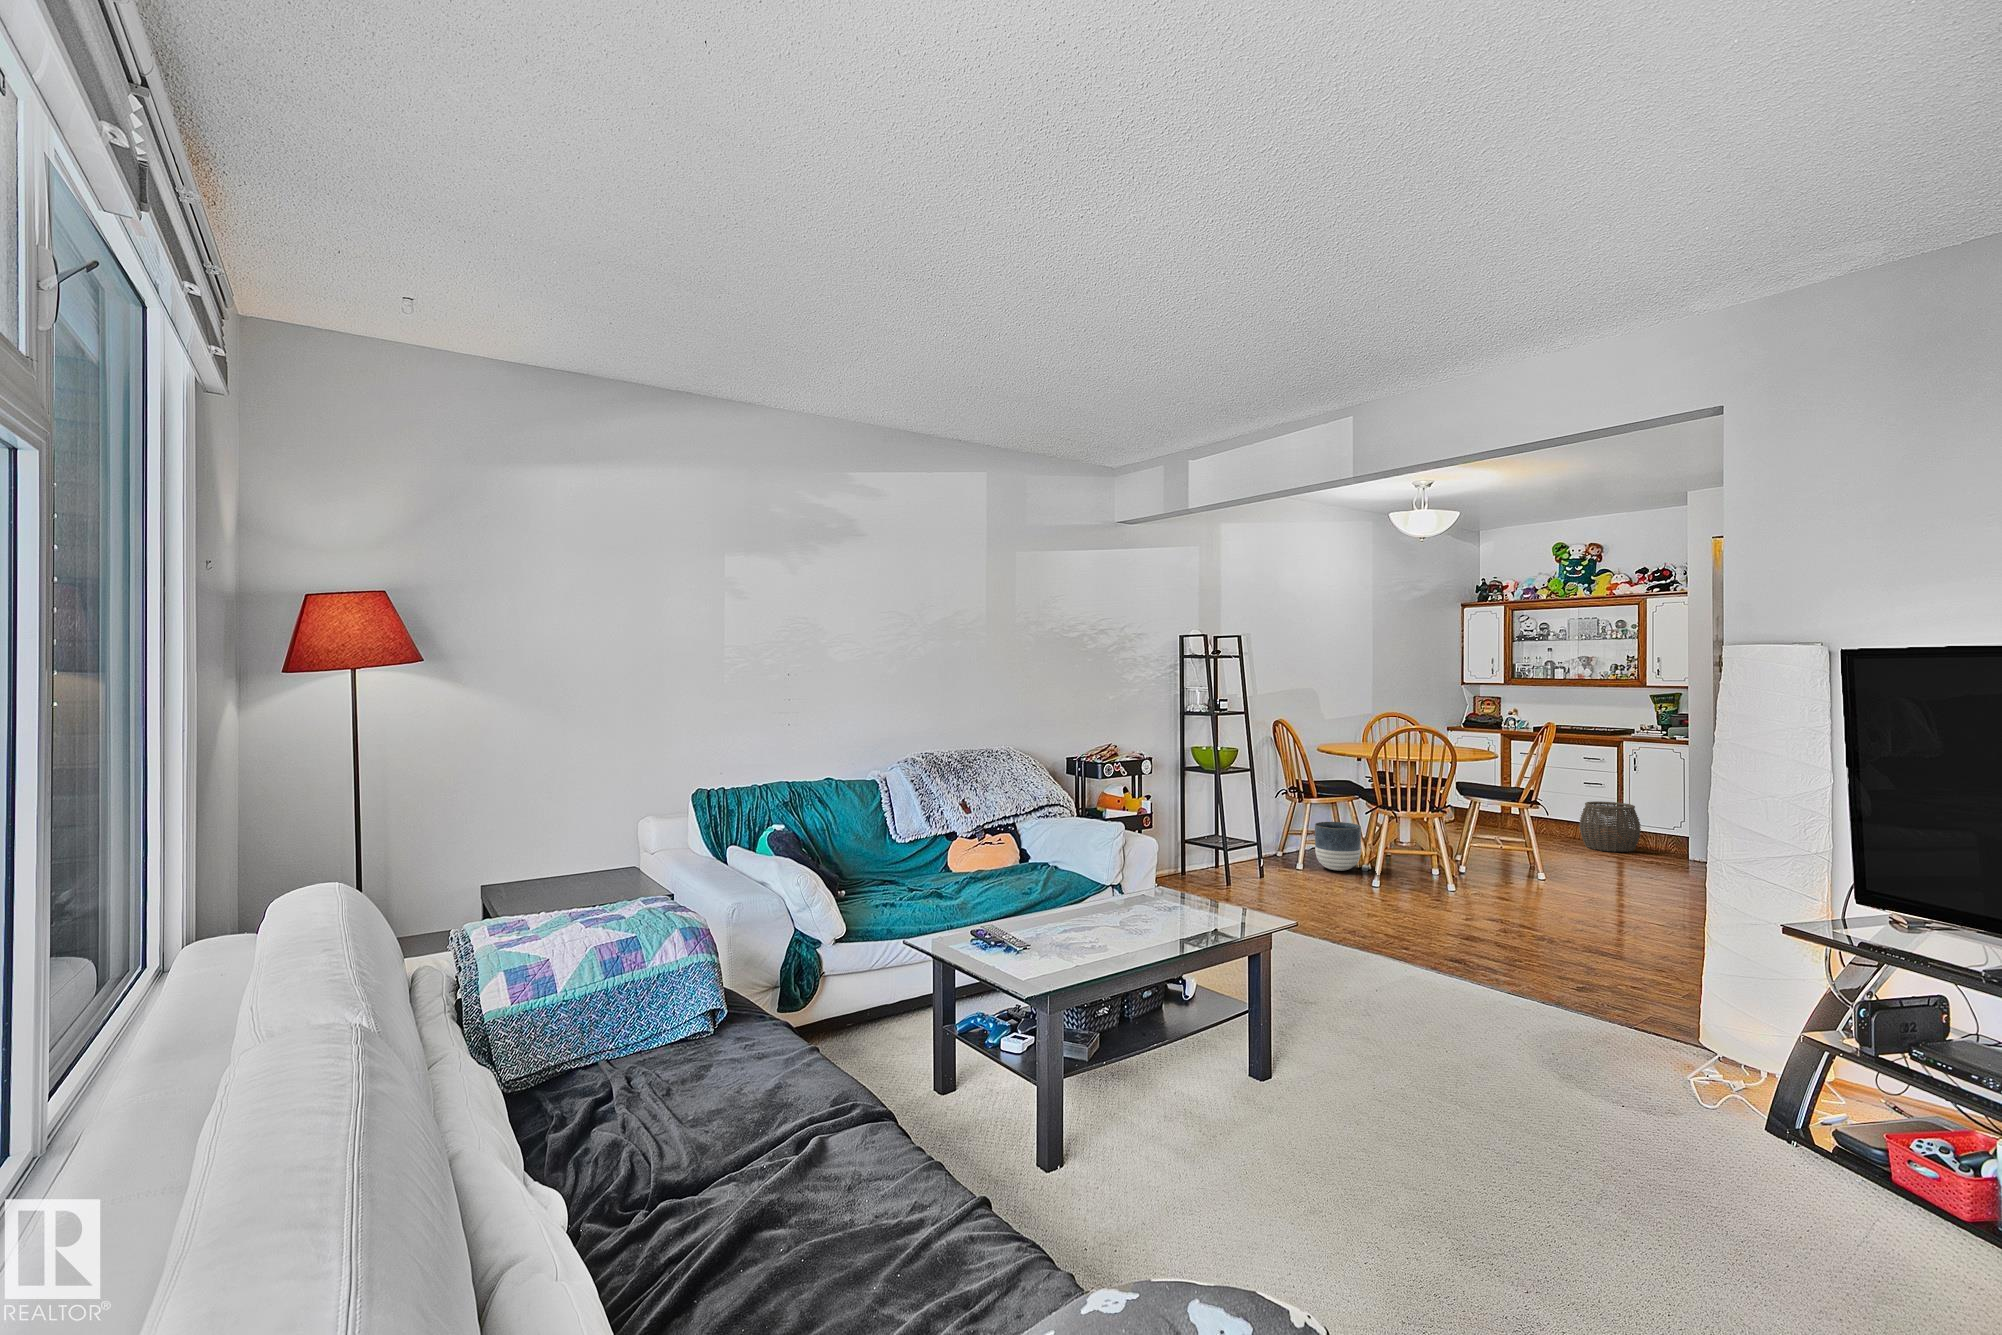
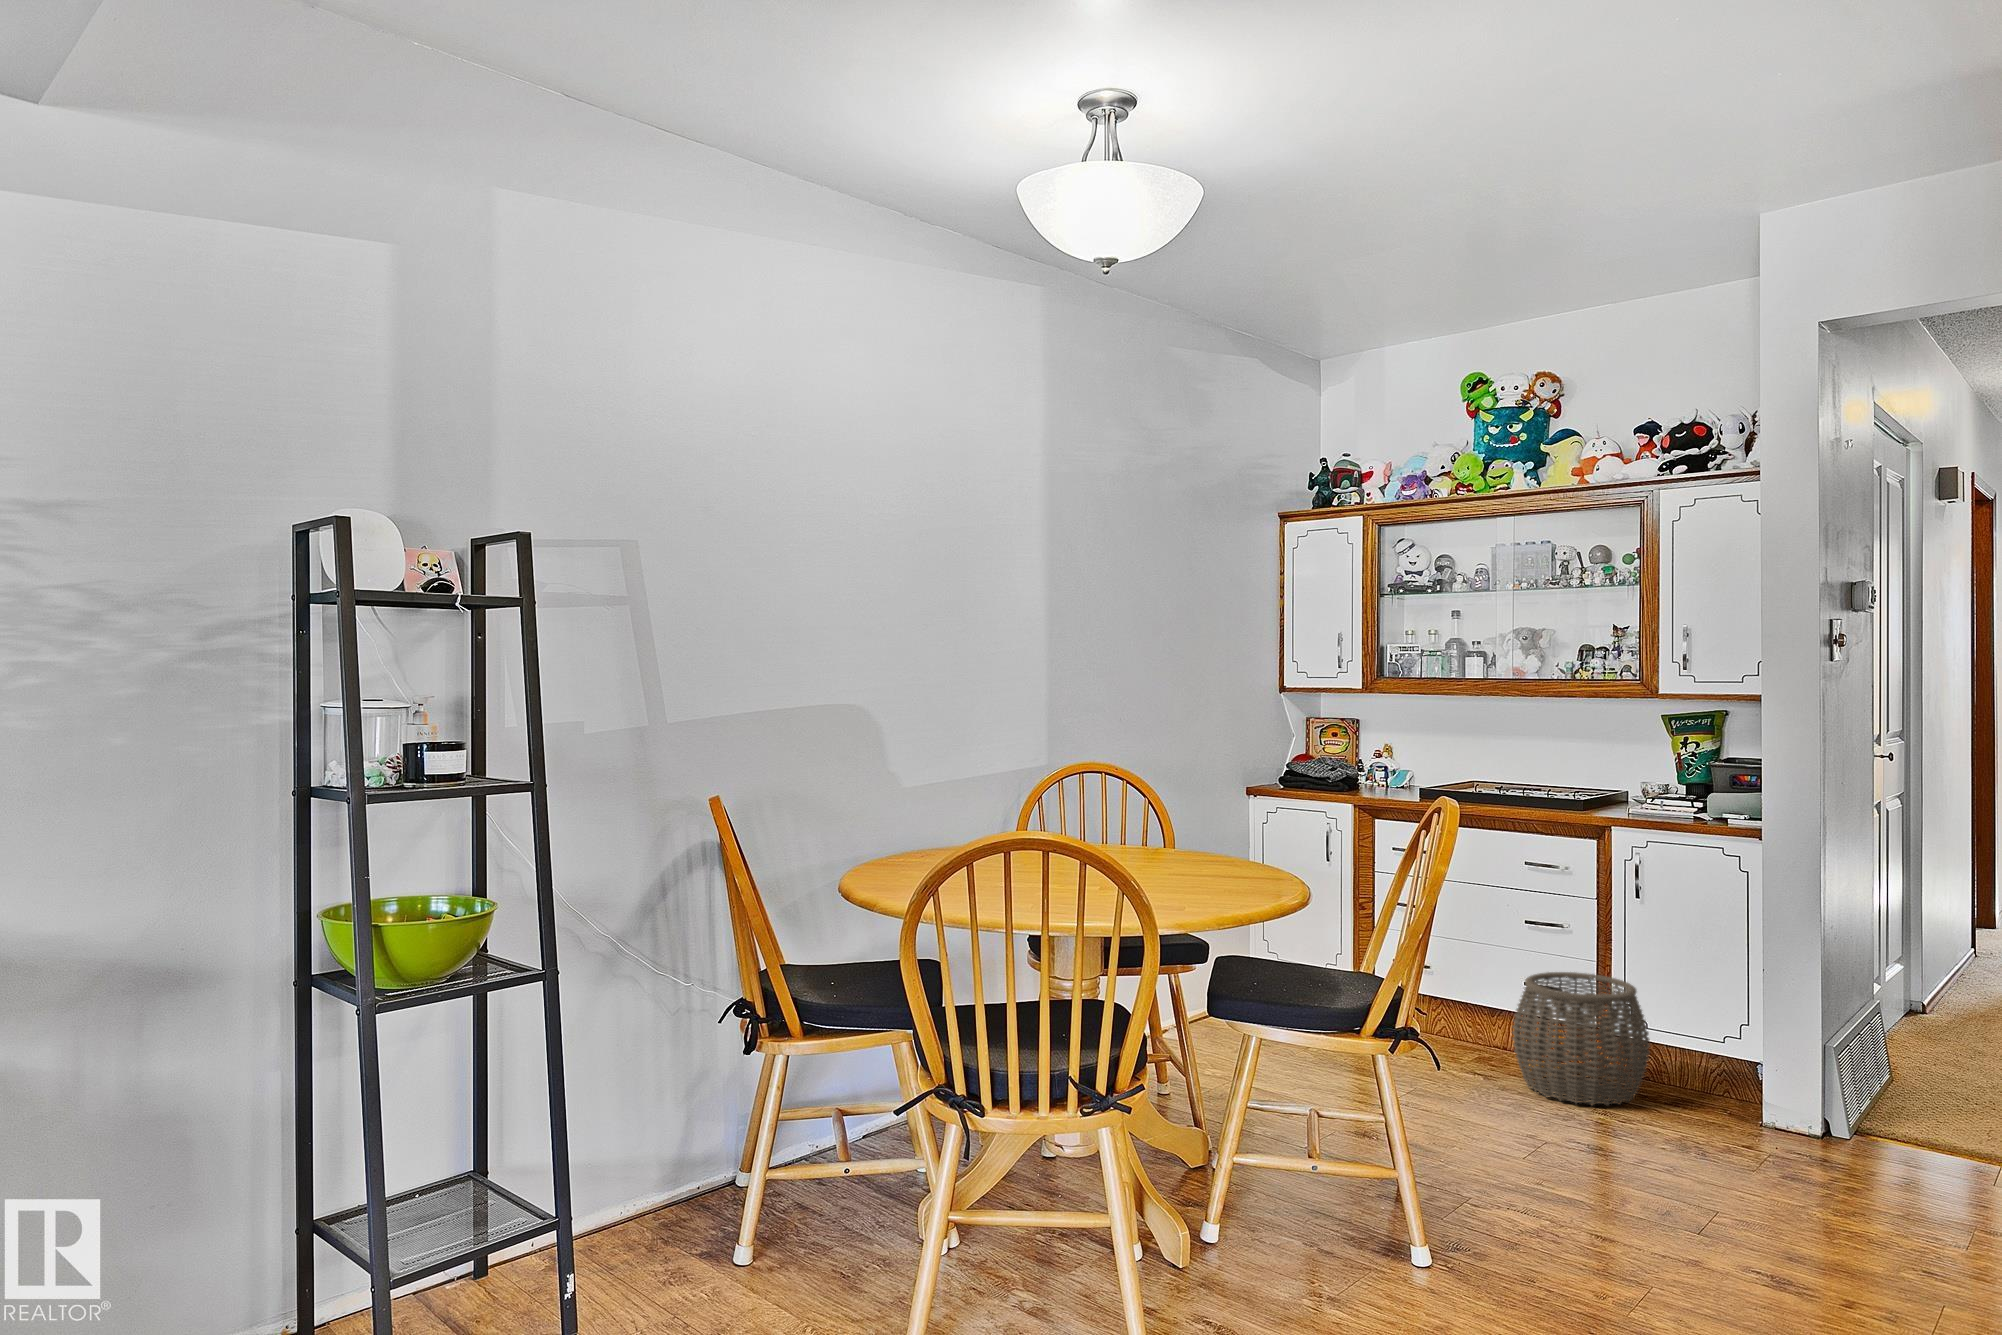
planter: present [1315,822,1361,871] -> none [787,1095,917,1254]

